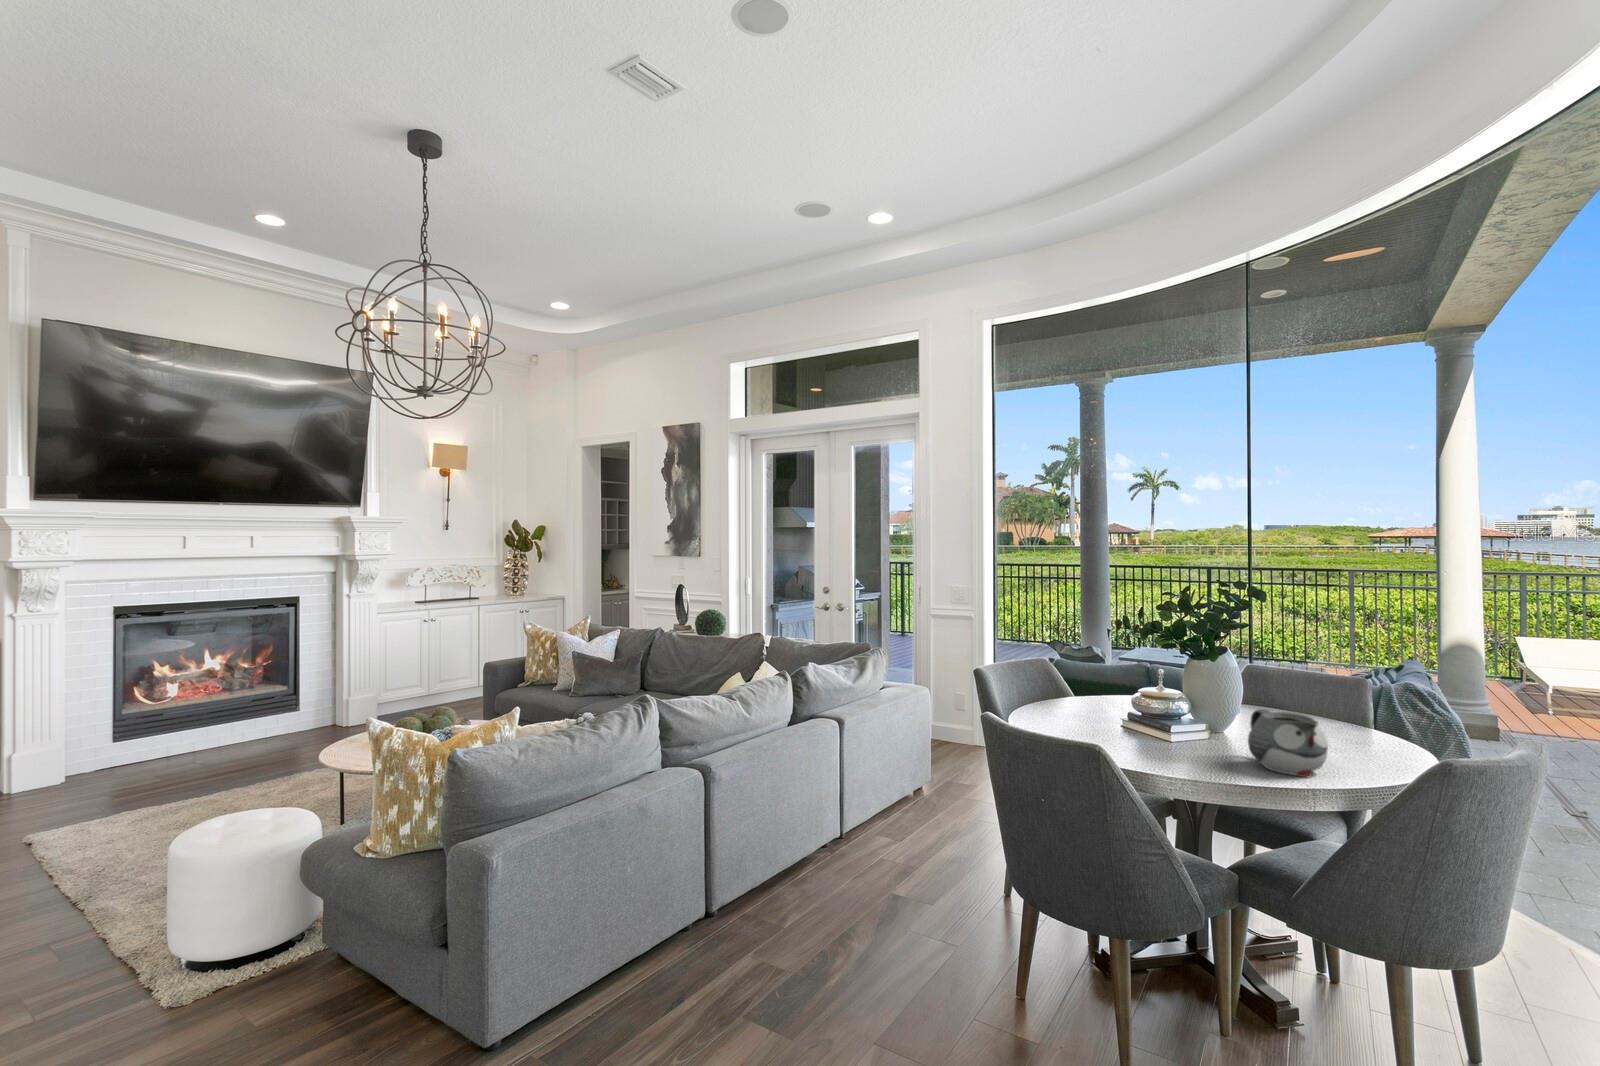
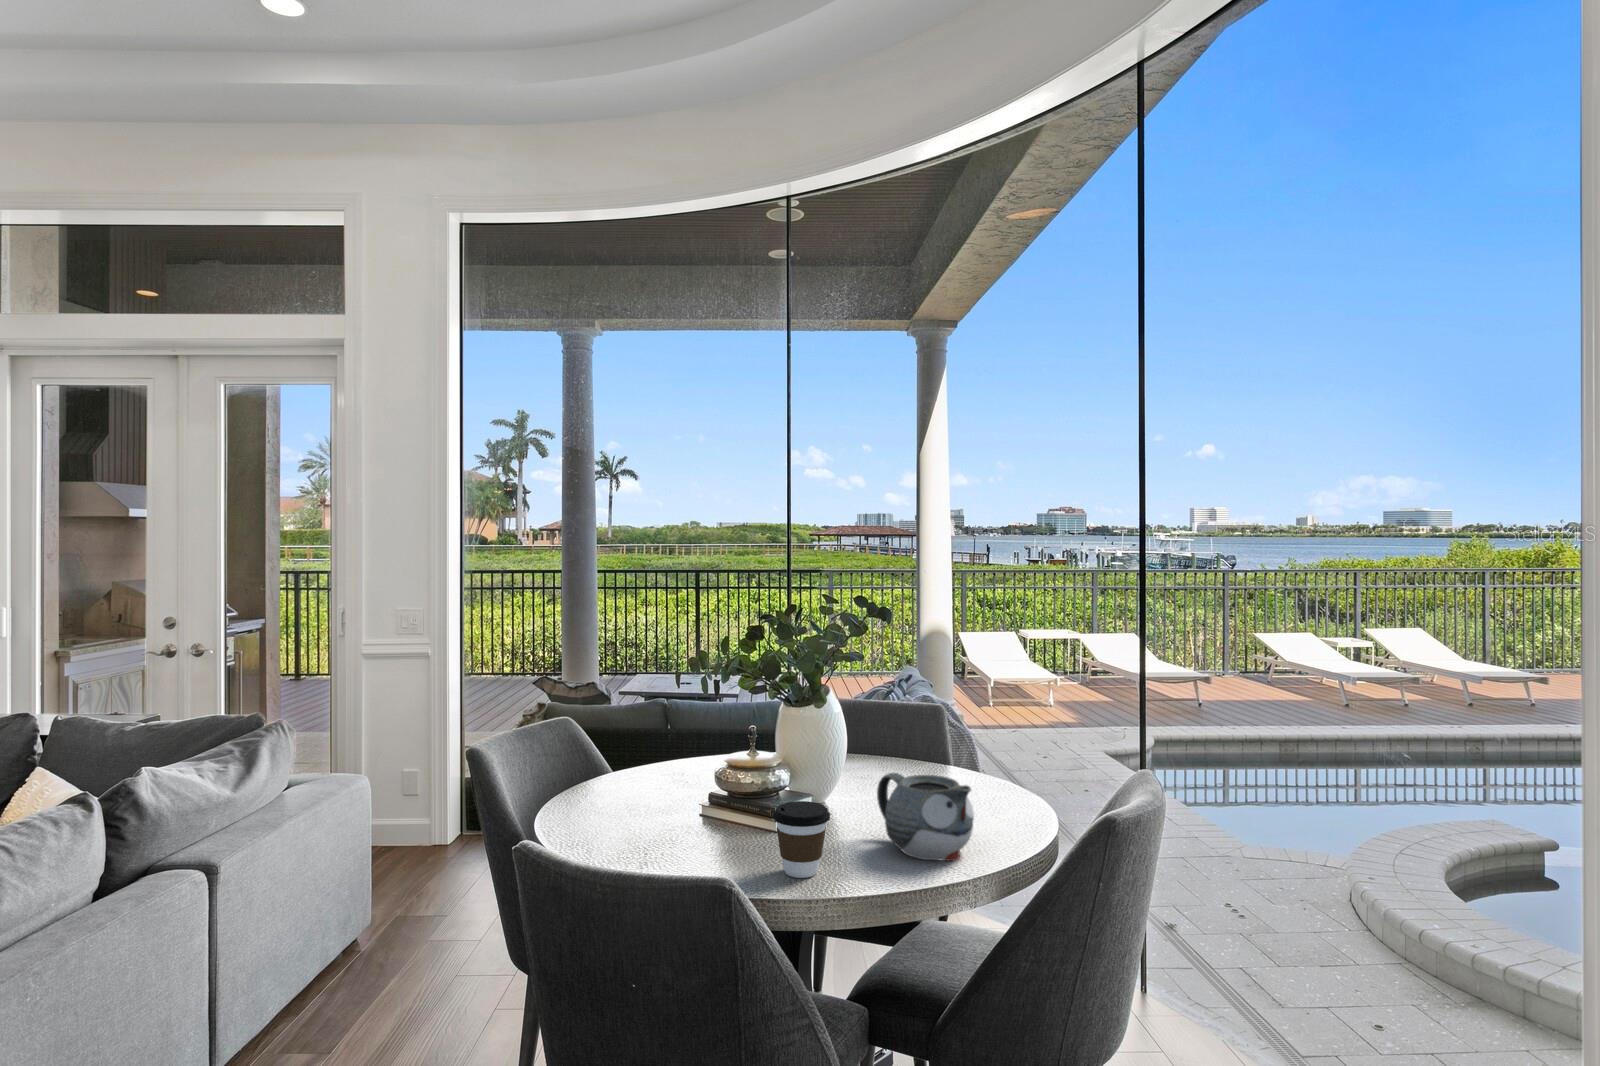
coffee cup: none [1151,715,1195,766] -> present [773,801,830,878]

